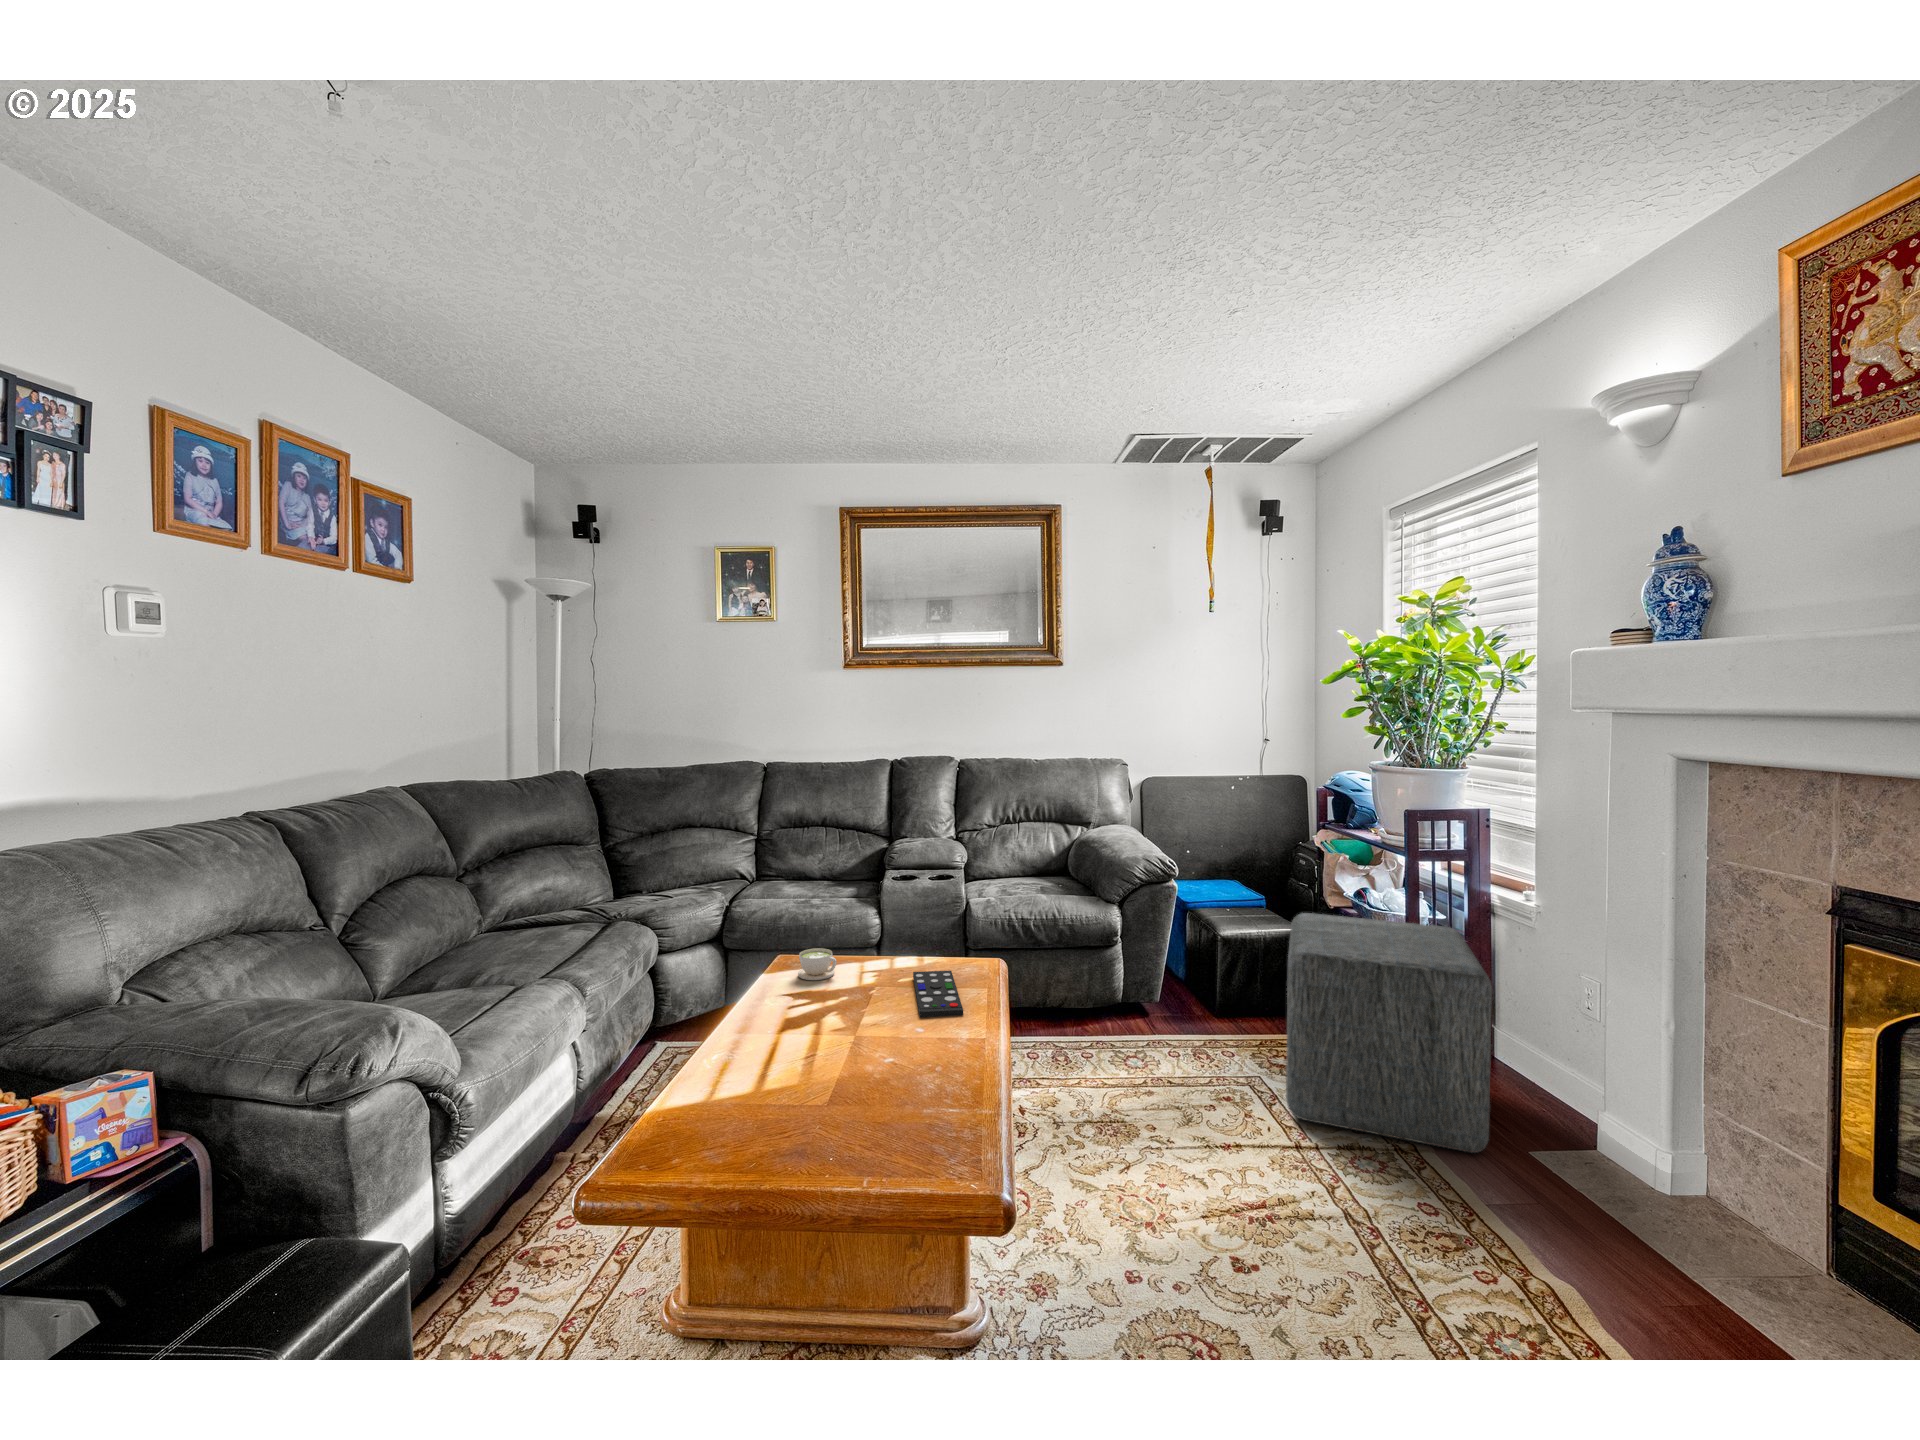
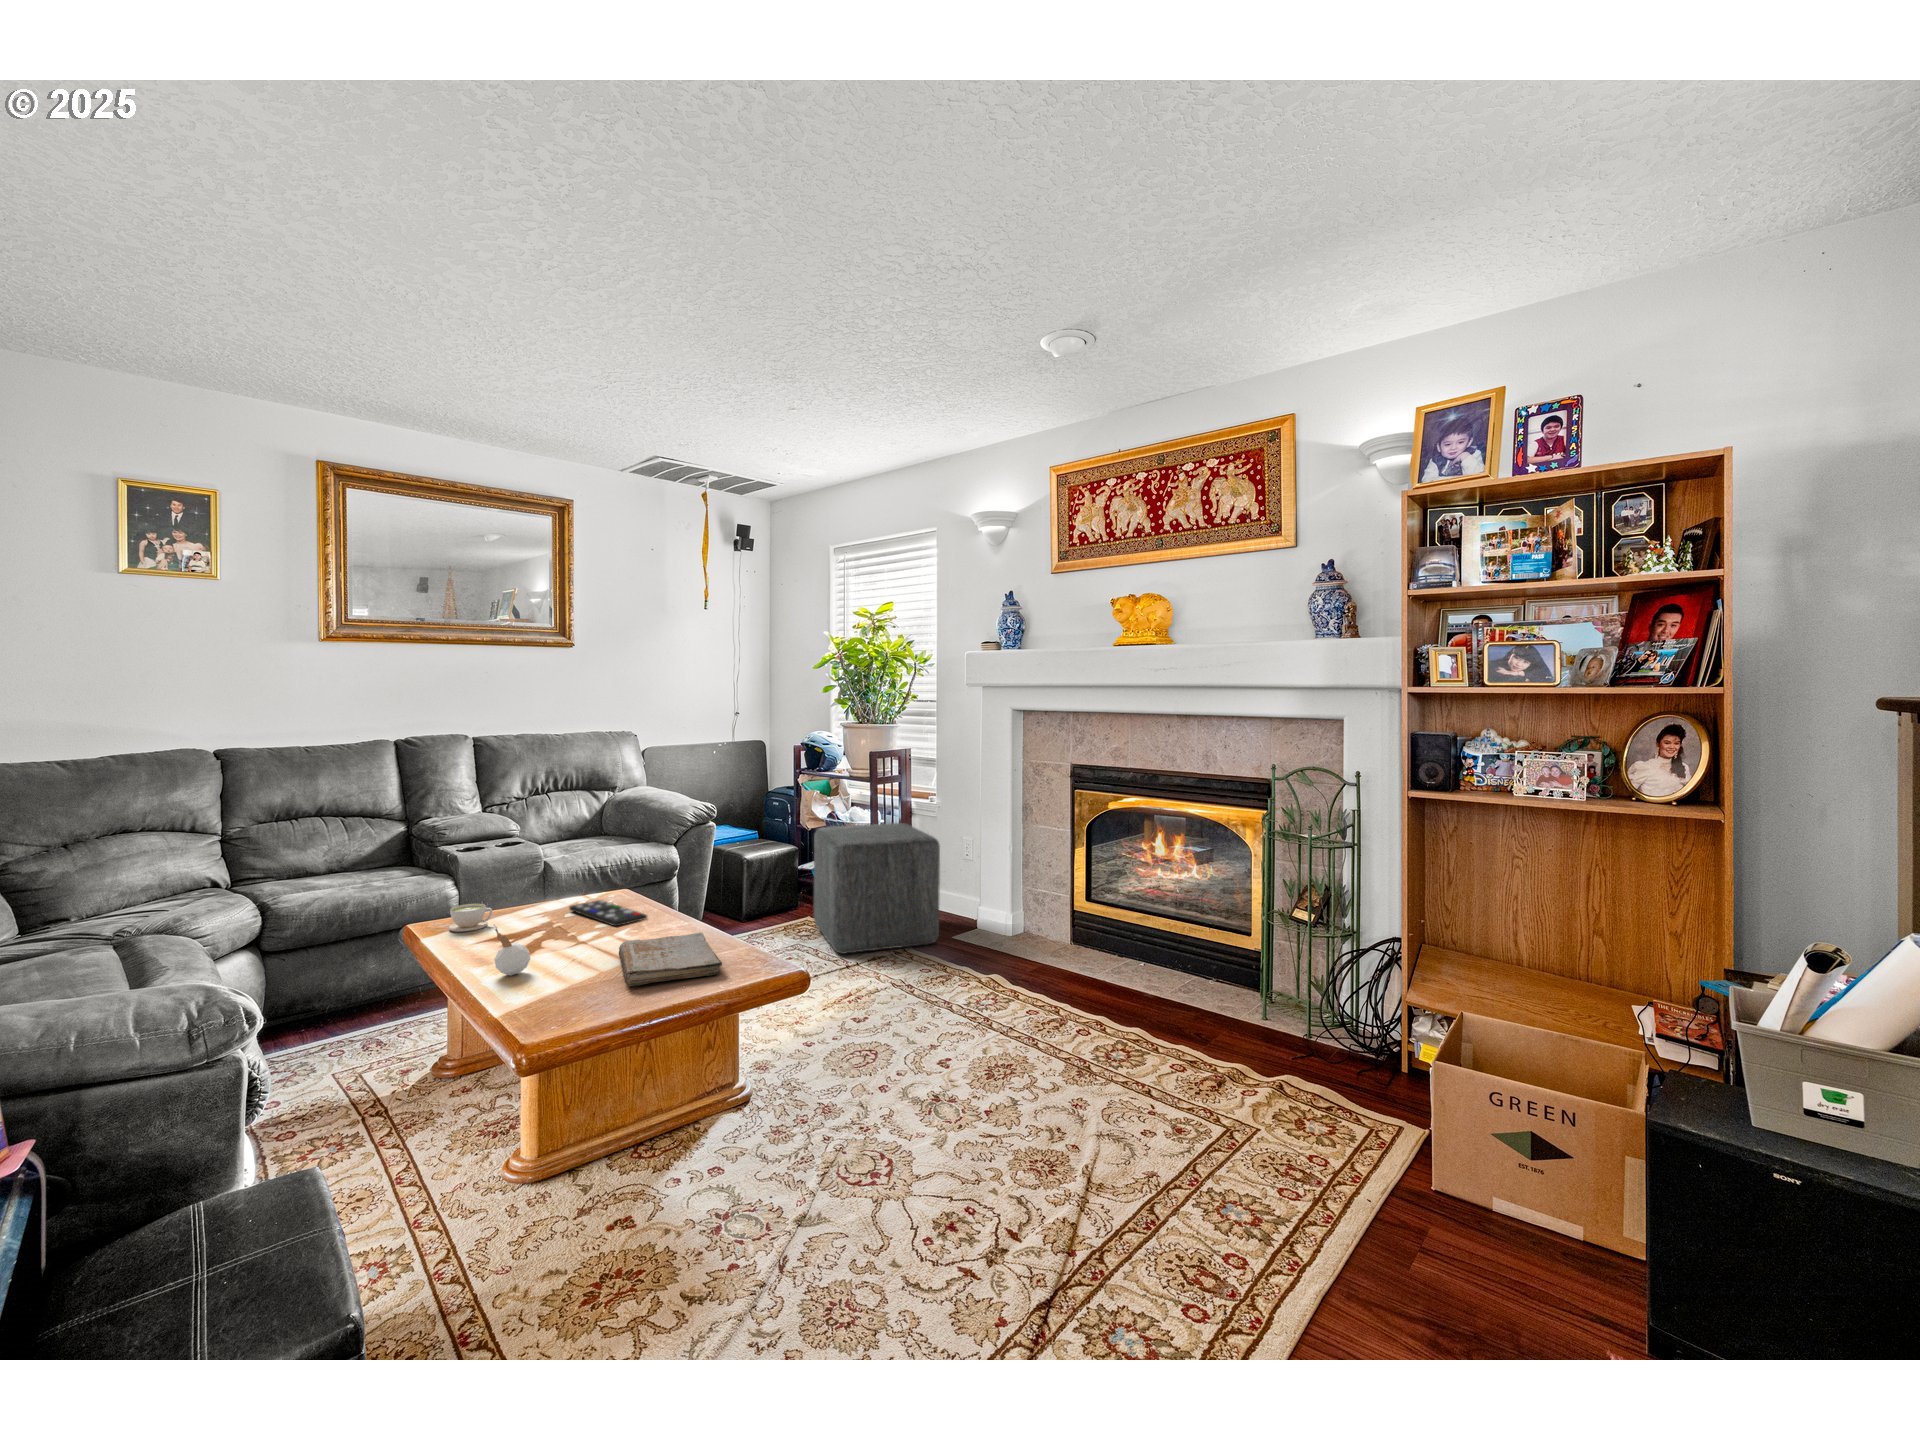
candle: none [730,996,768,1063] -> present [494,924,530,976]
book: none [786,1055,958,1162] -> present [619,933,722,986]

